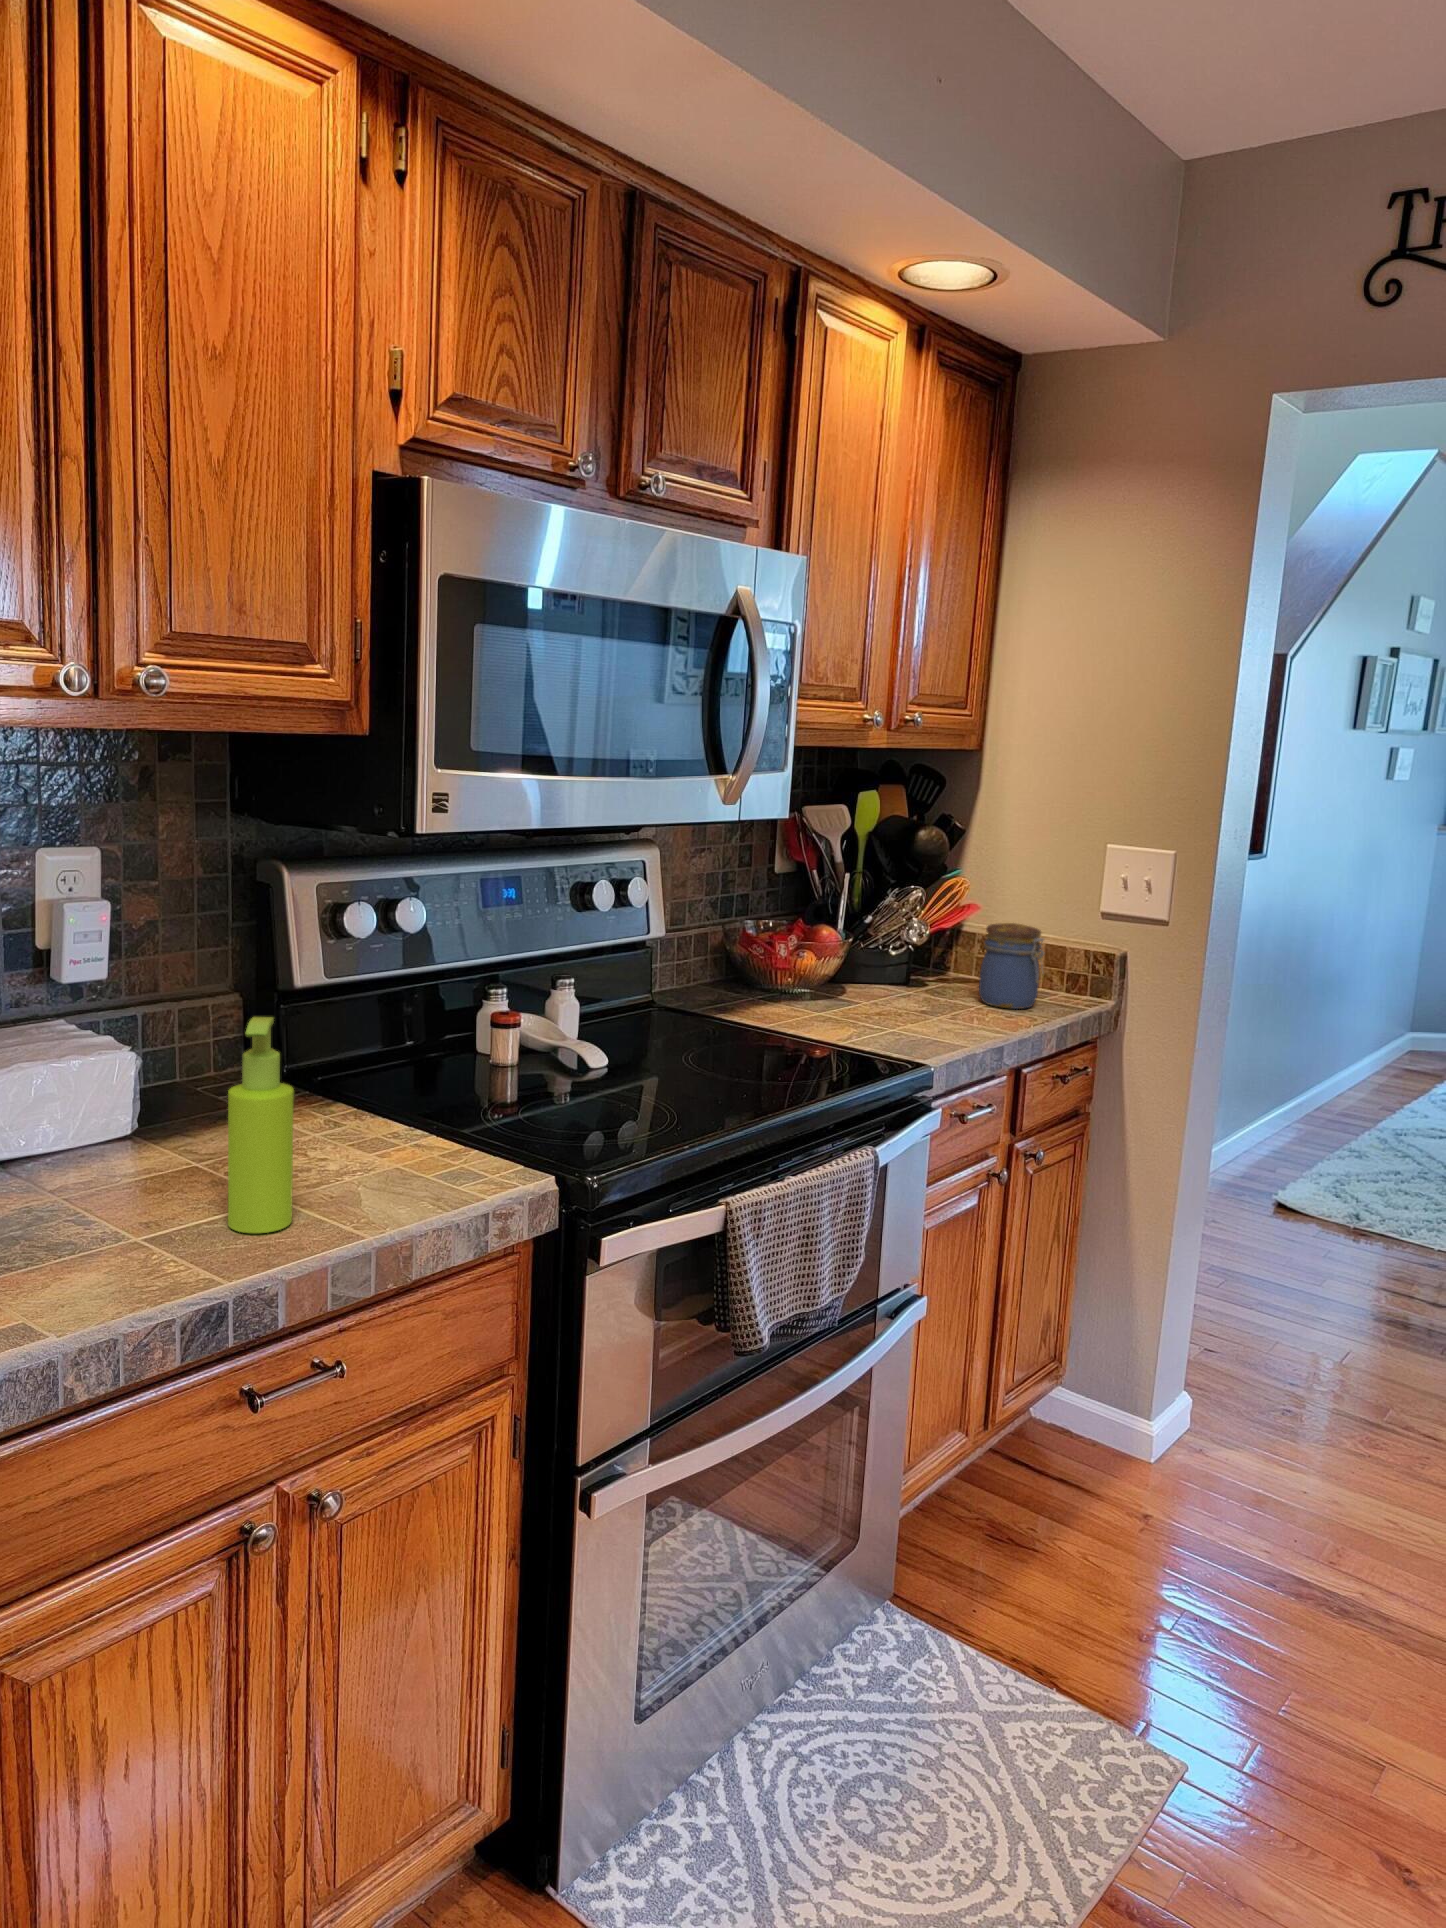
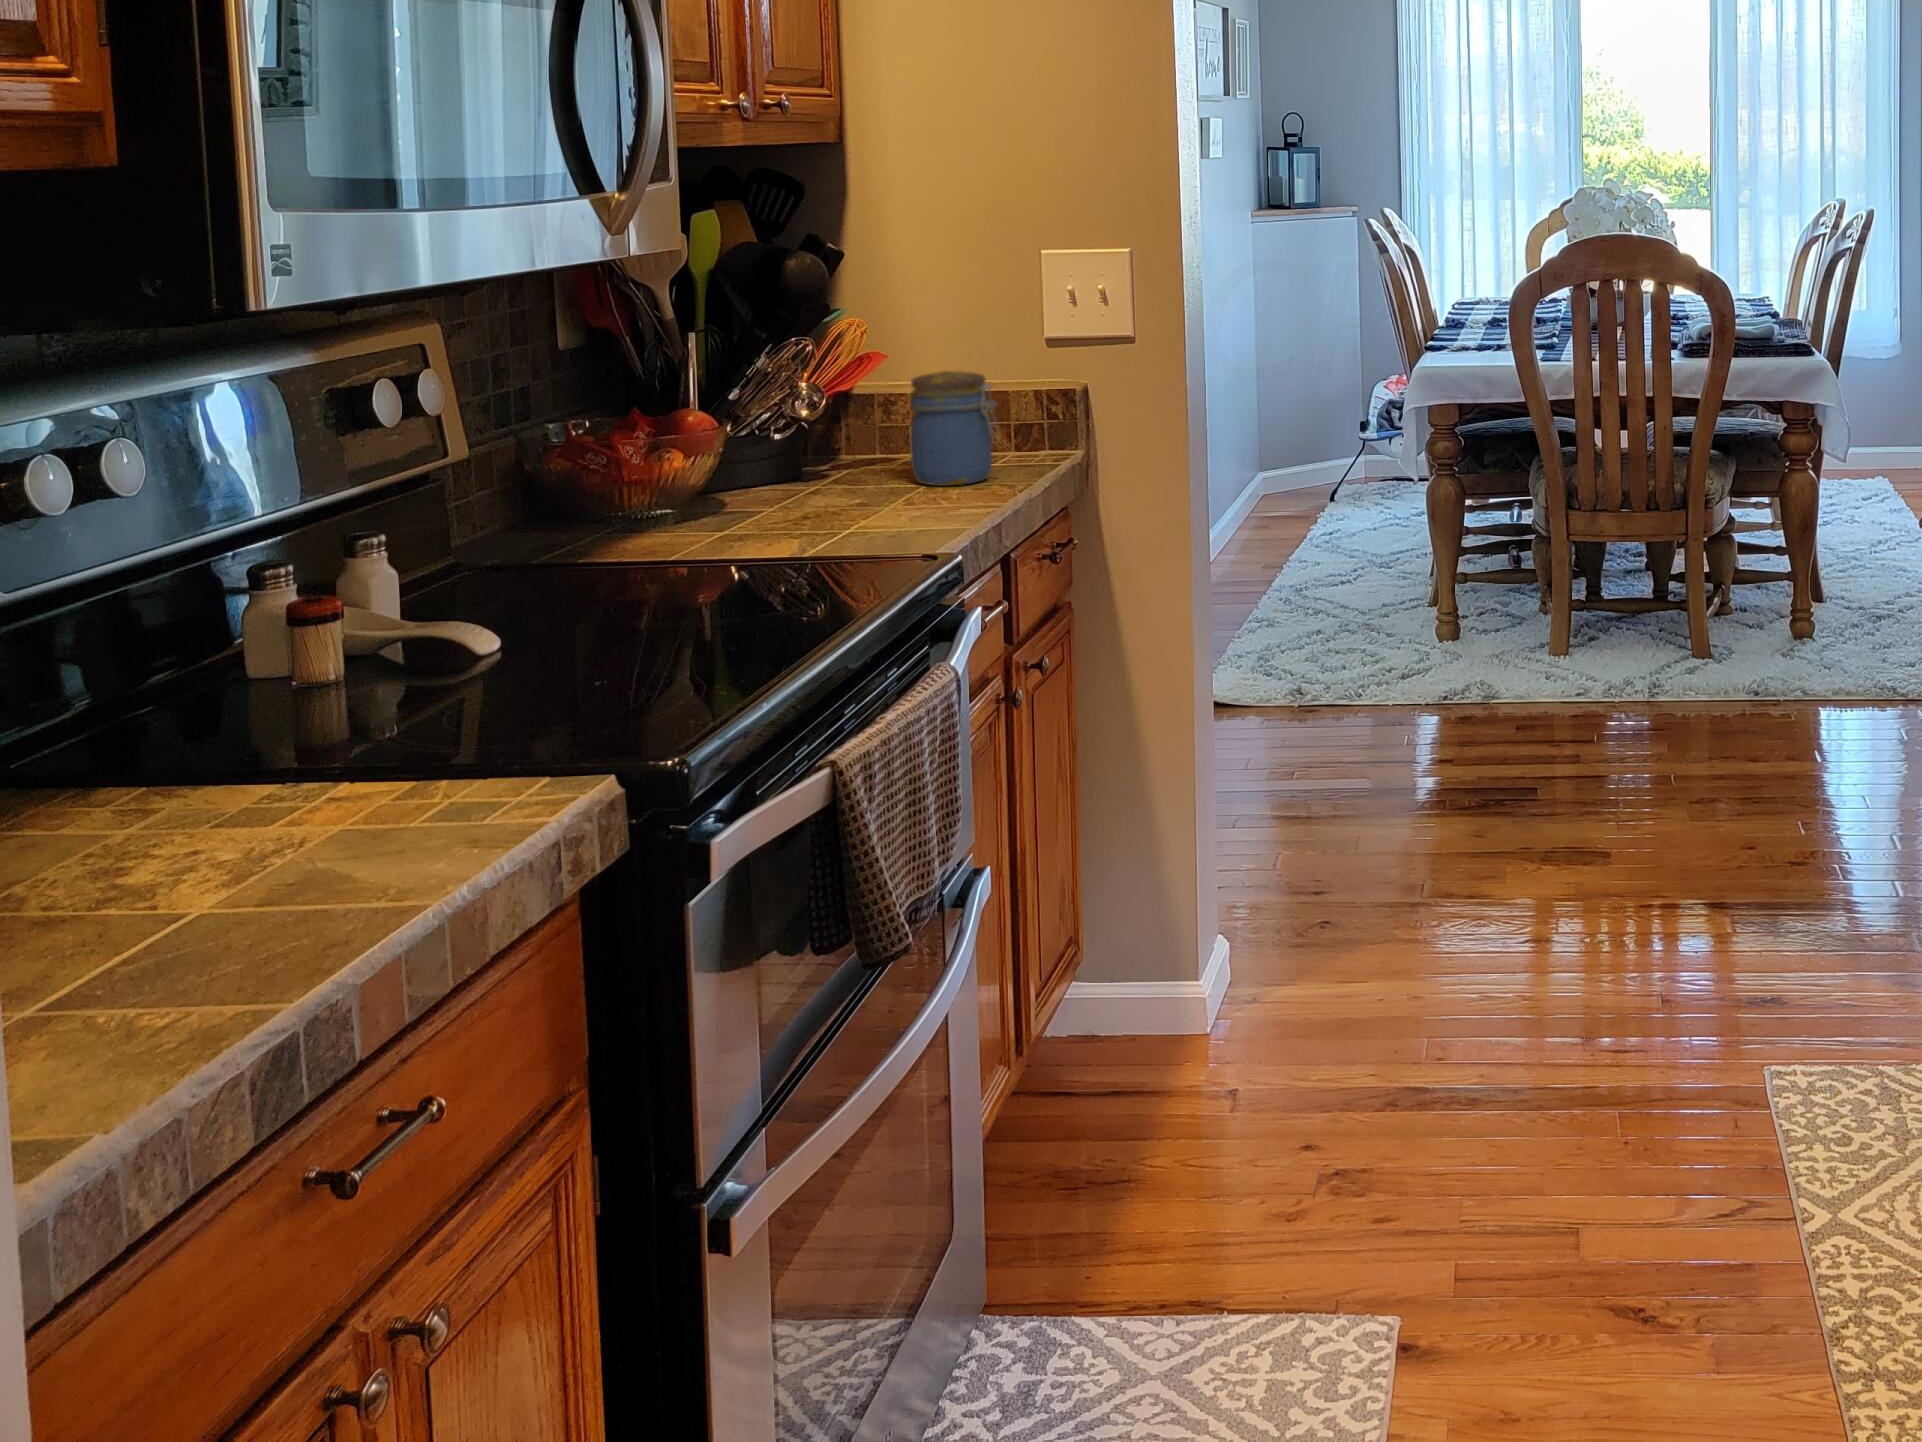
soap dispenser: present [228,1017,294,1233] -> none [168,602,298,950]

